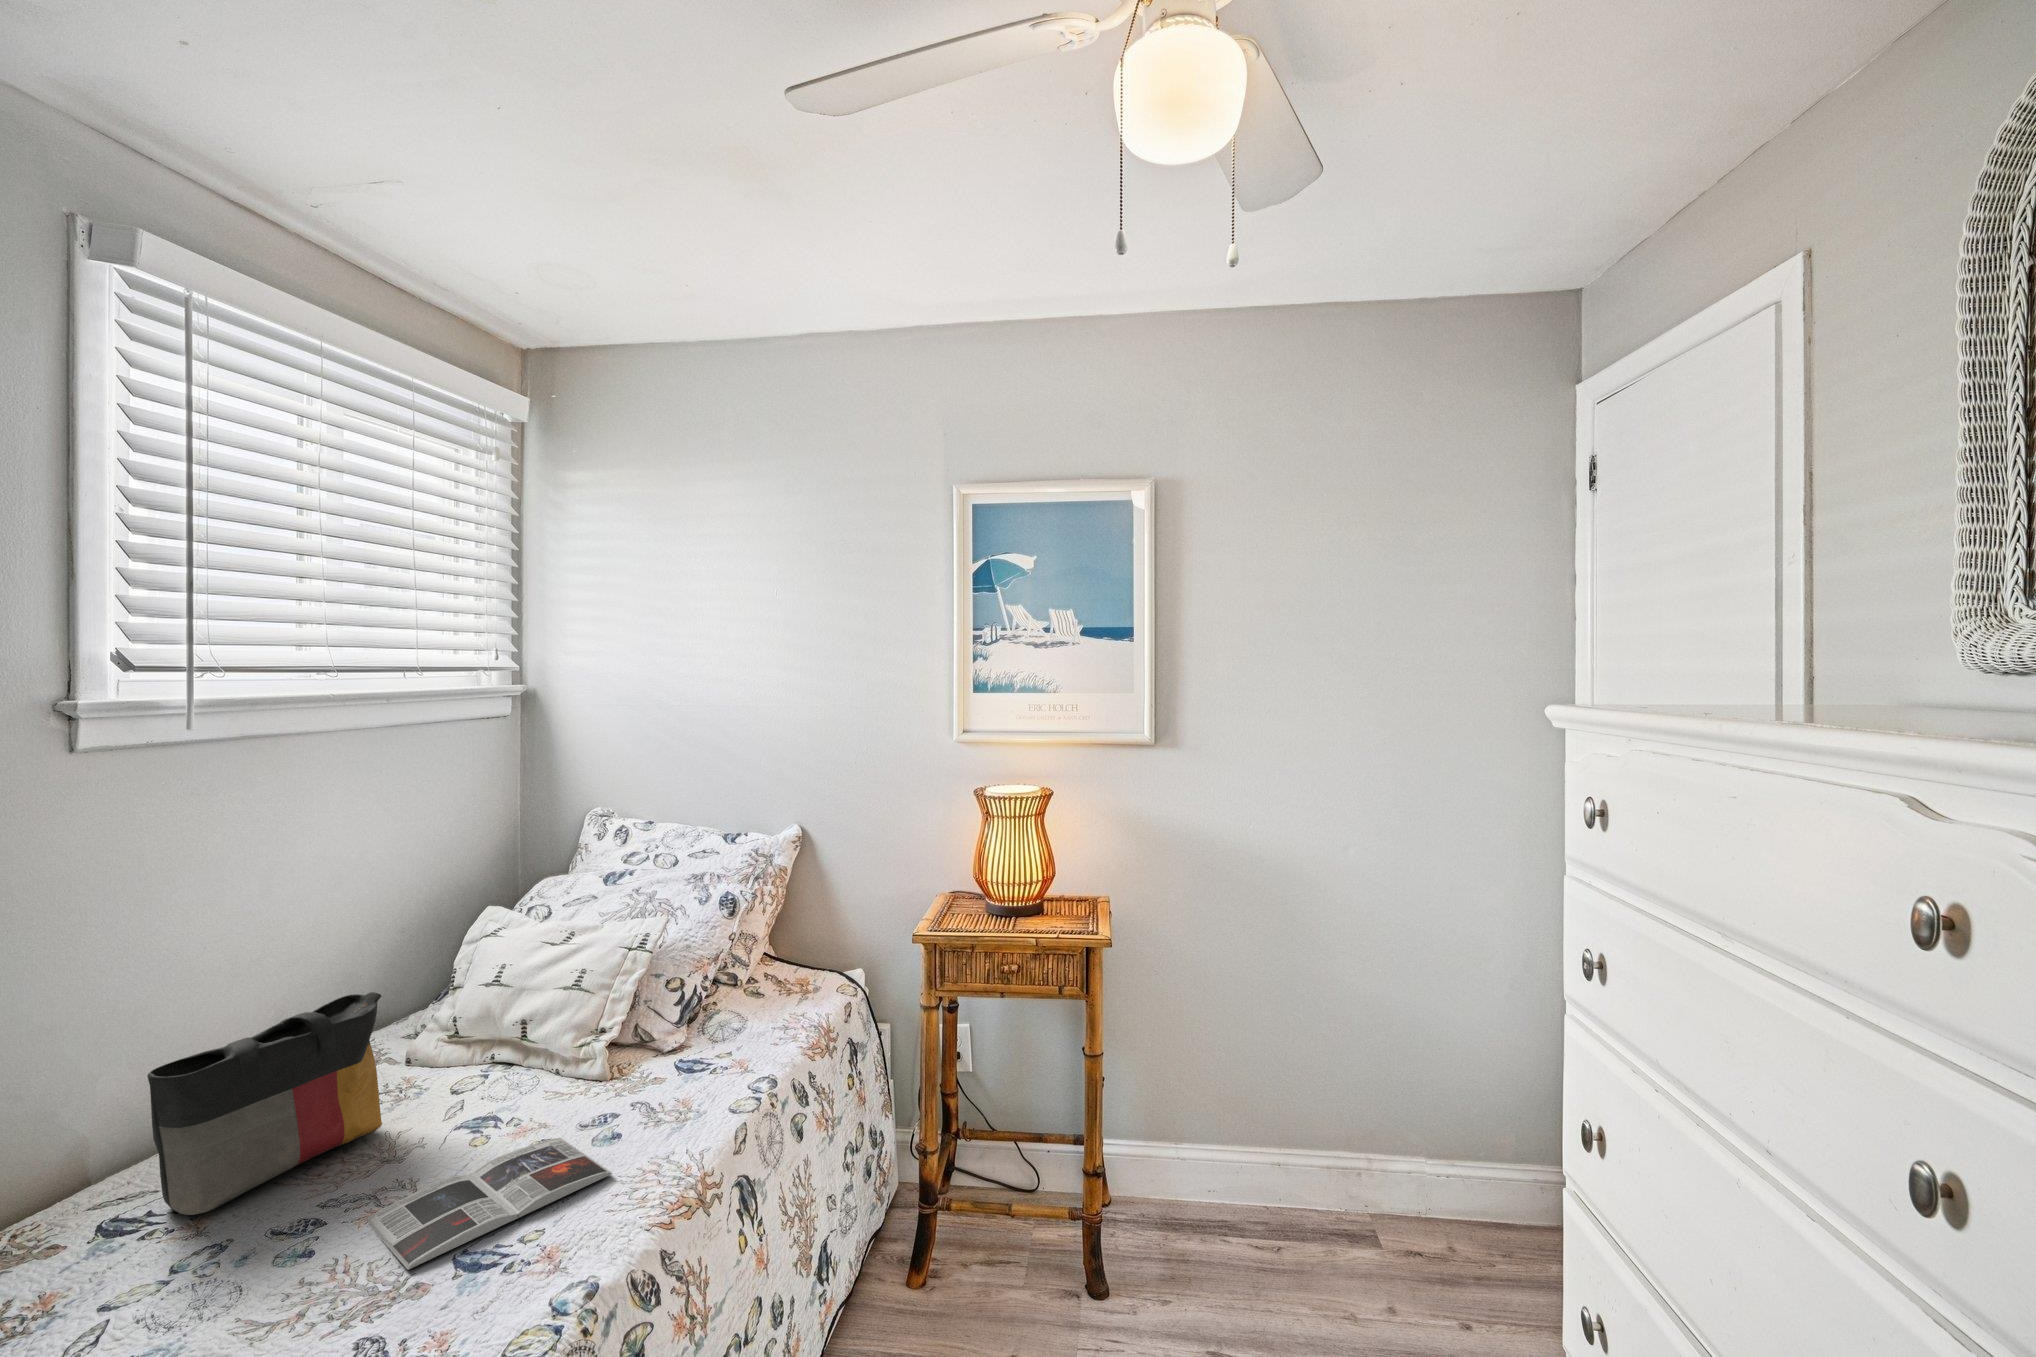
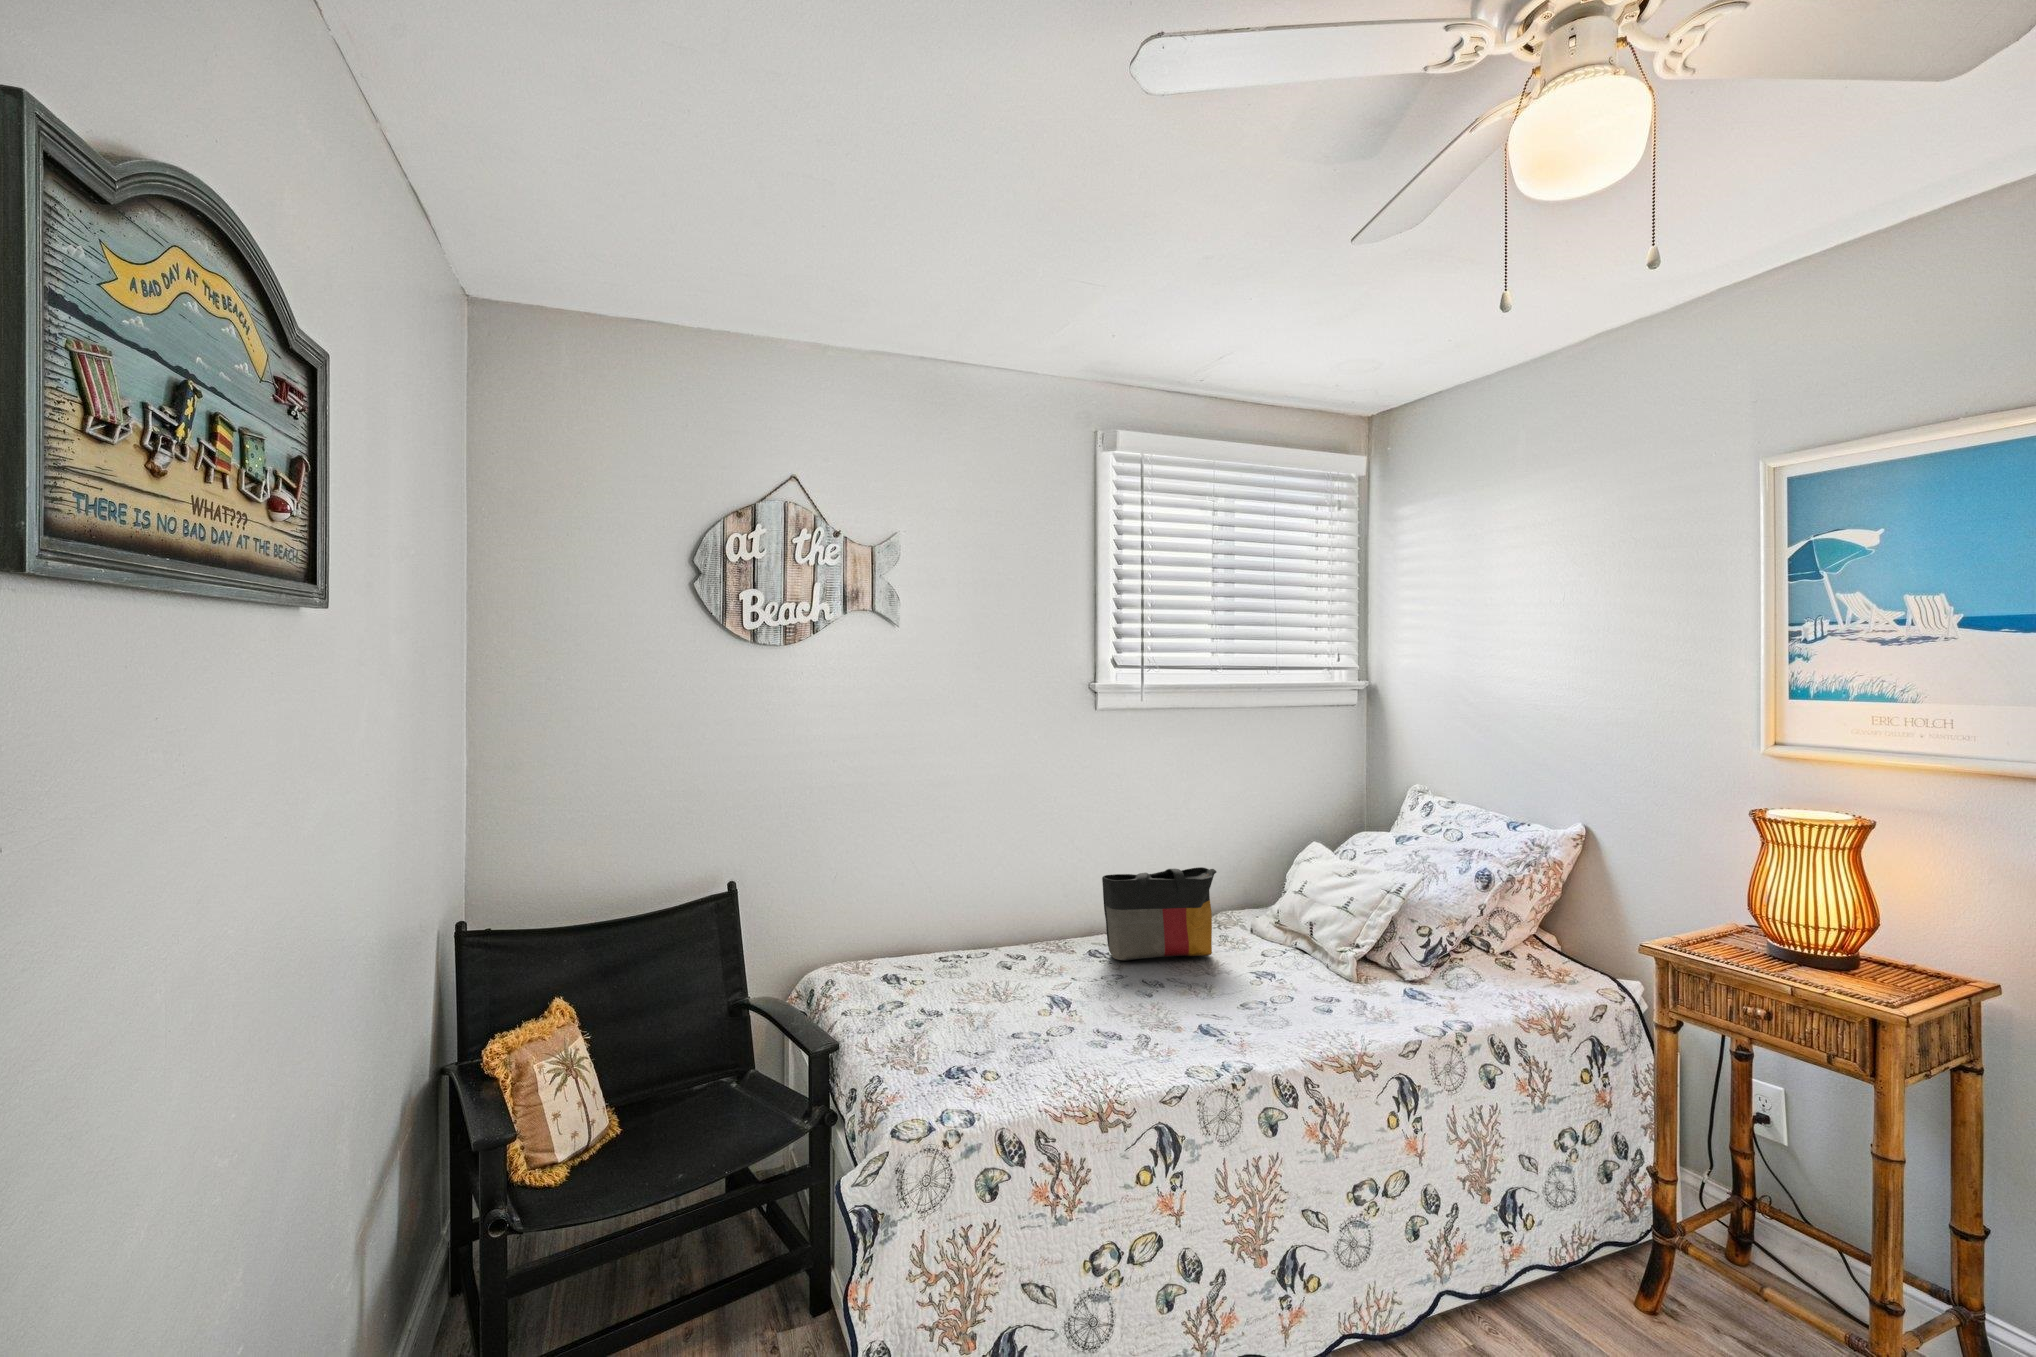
magazine: present [368,1138,612,1270] -> none [1177,989,1307,1026]

